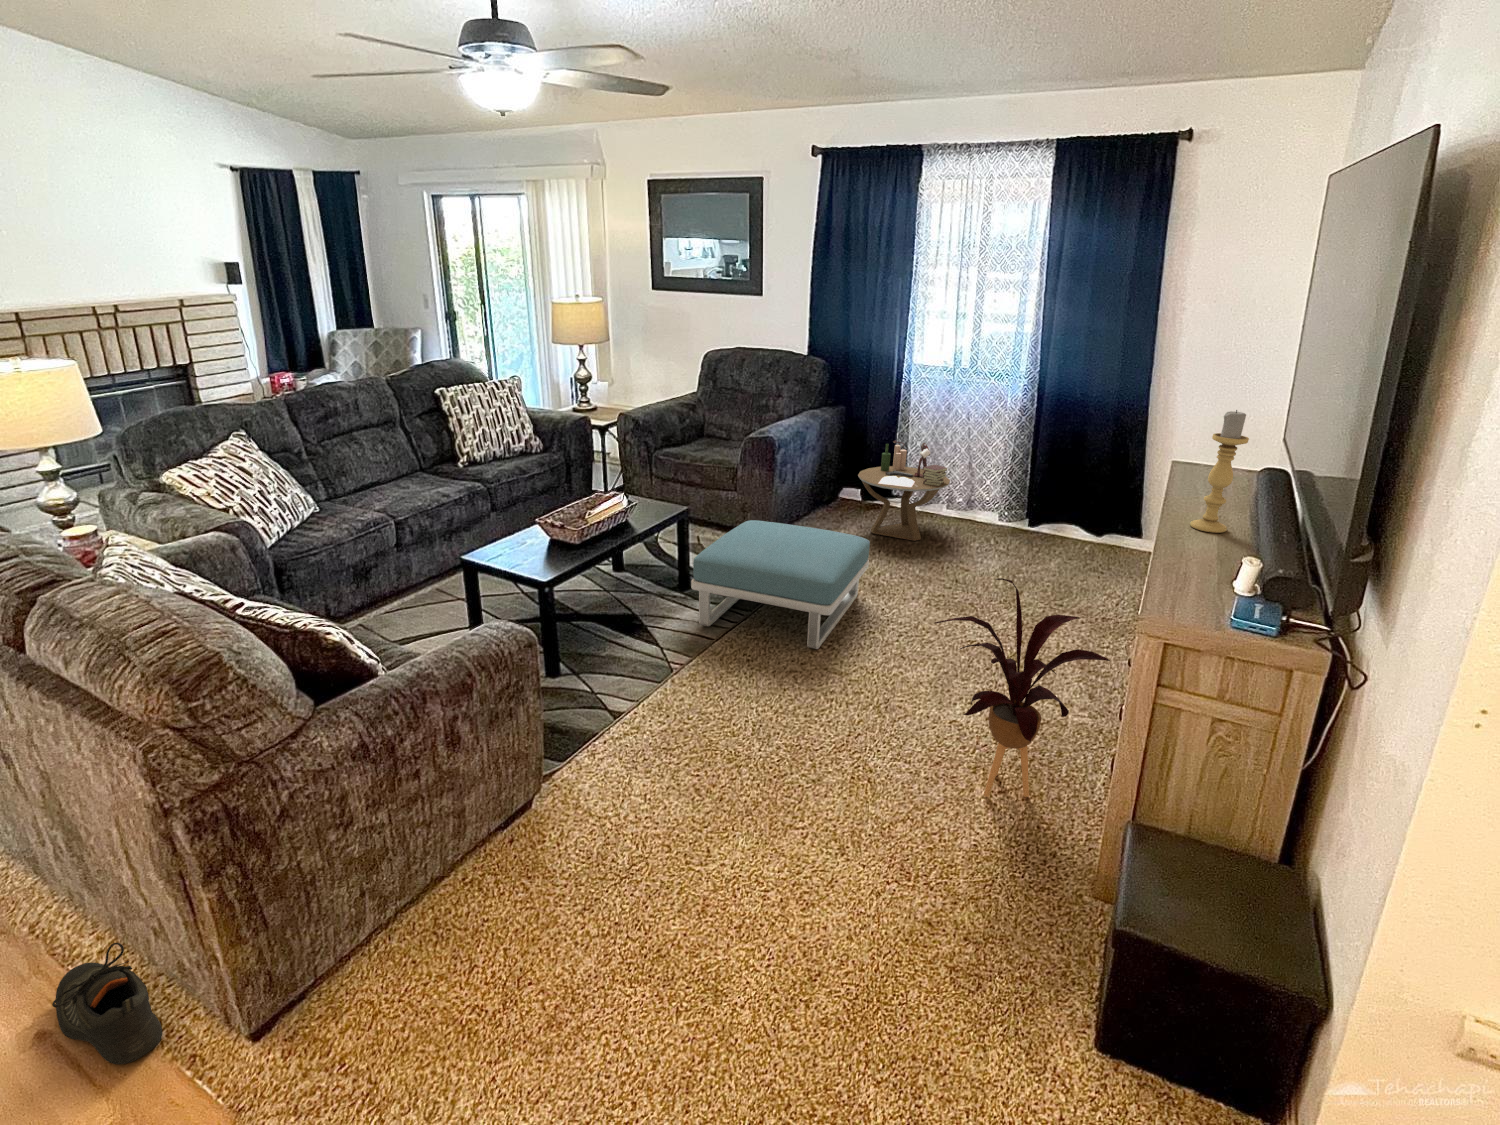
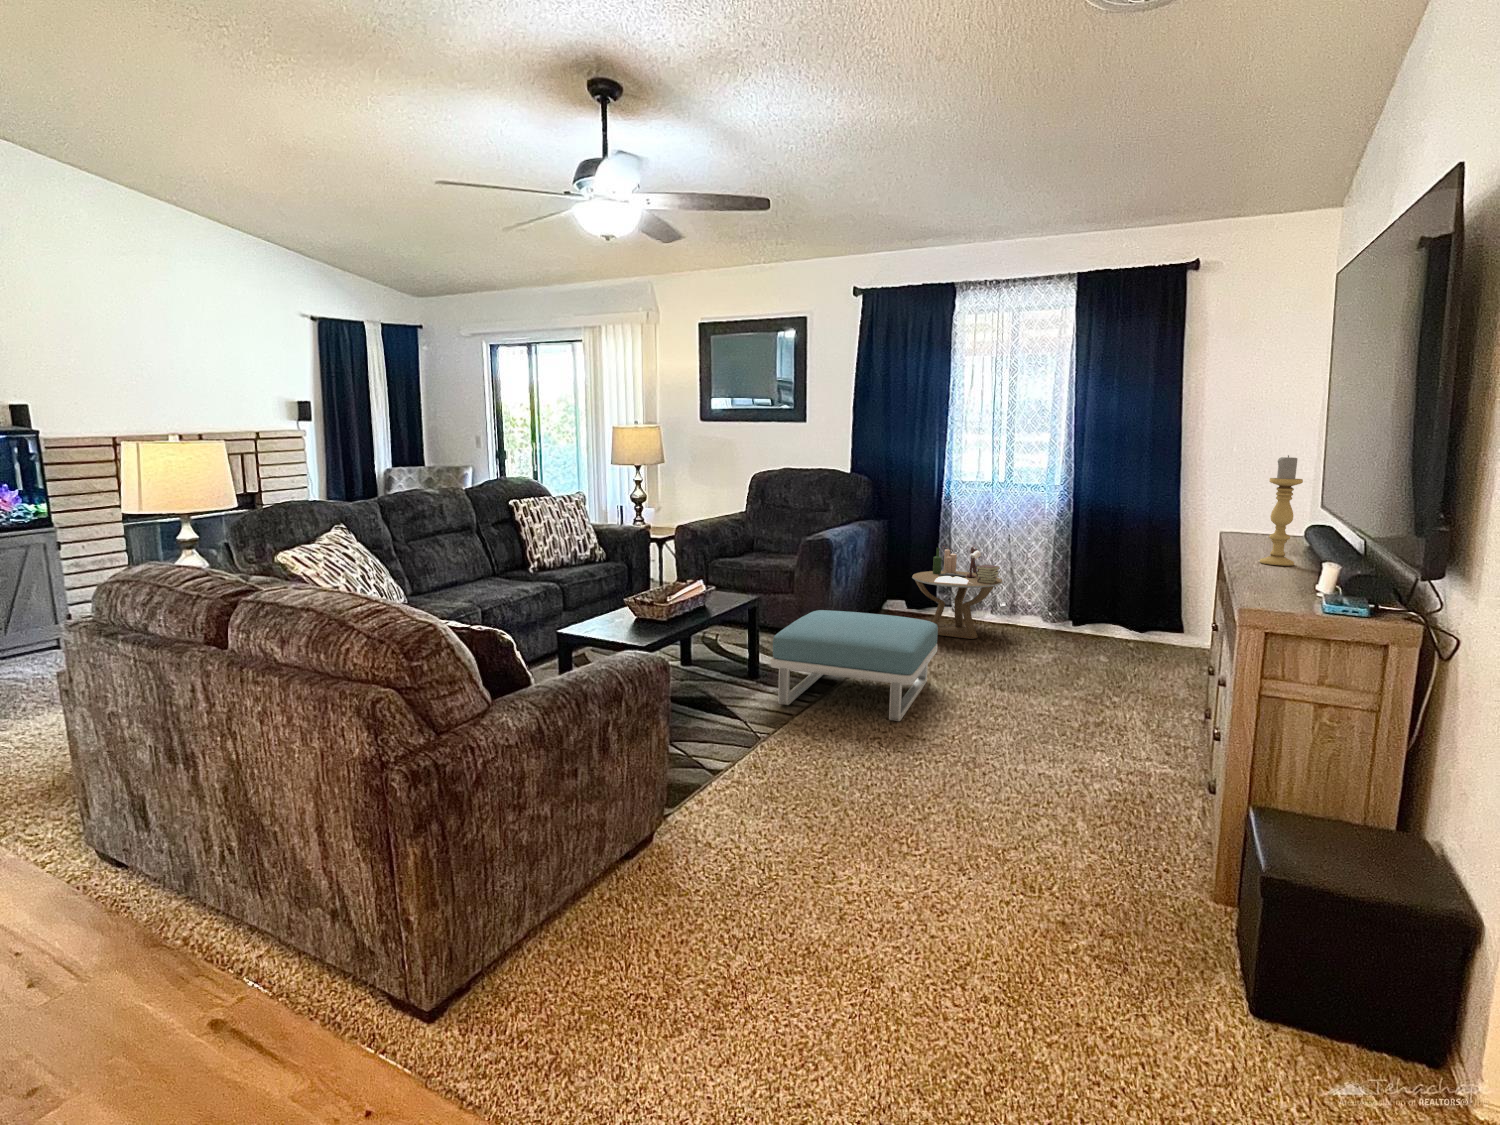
house plant: present [935,578,1110,797] -> none [1031,606,1206,831]
shoe: present [52,943,162,1064] -> none [230,921,338,1041]

